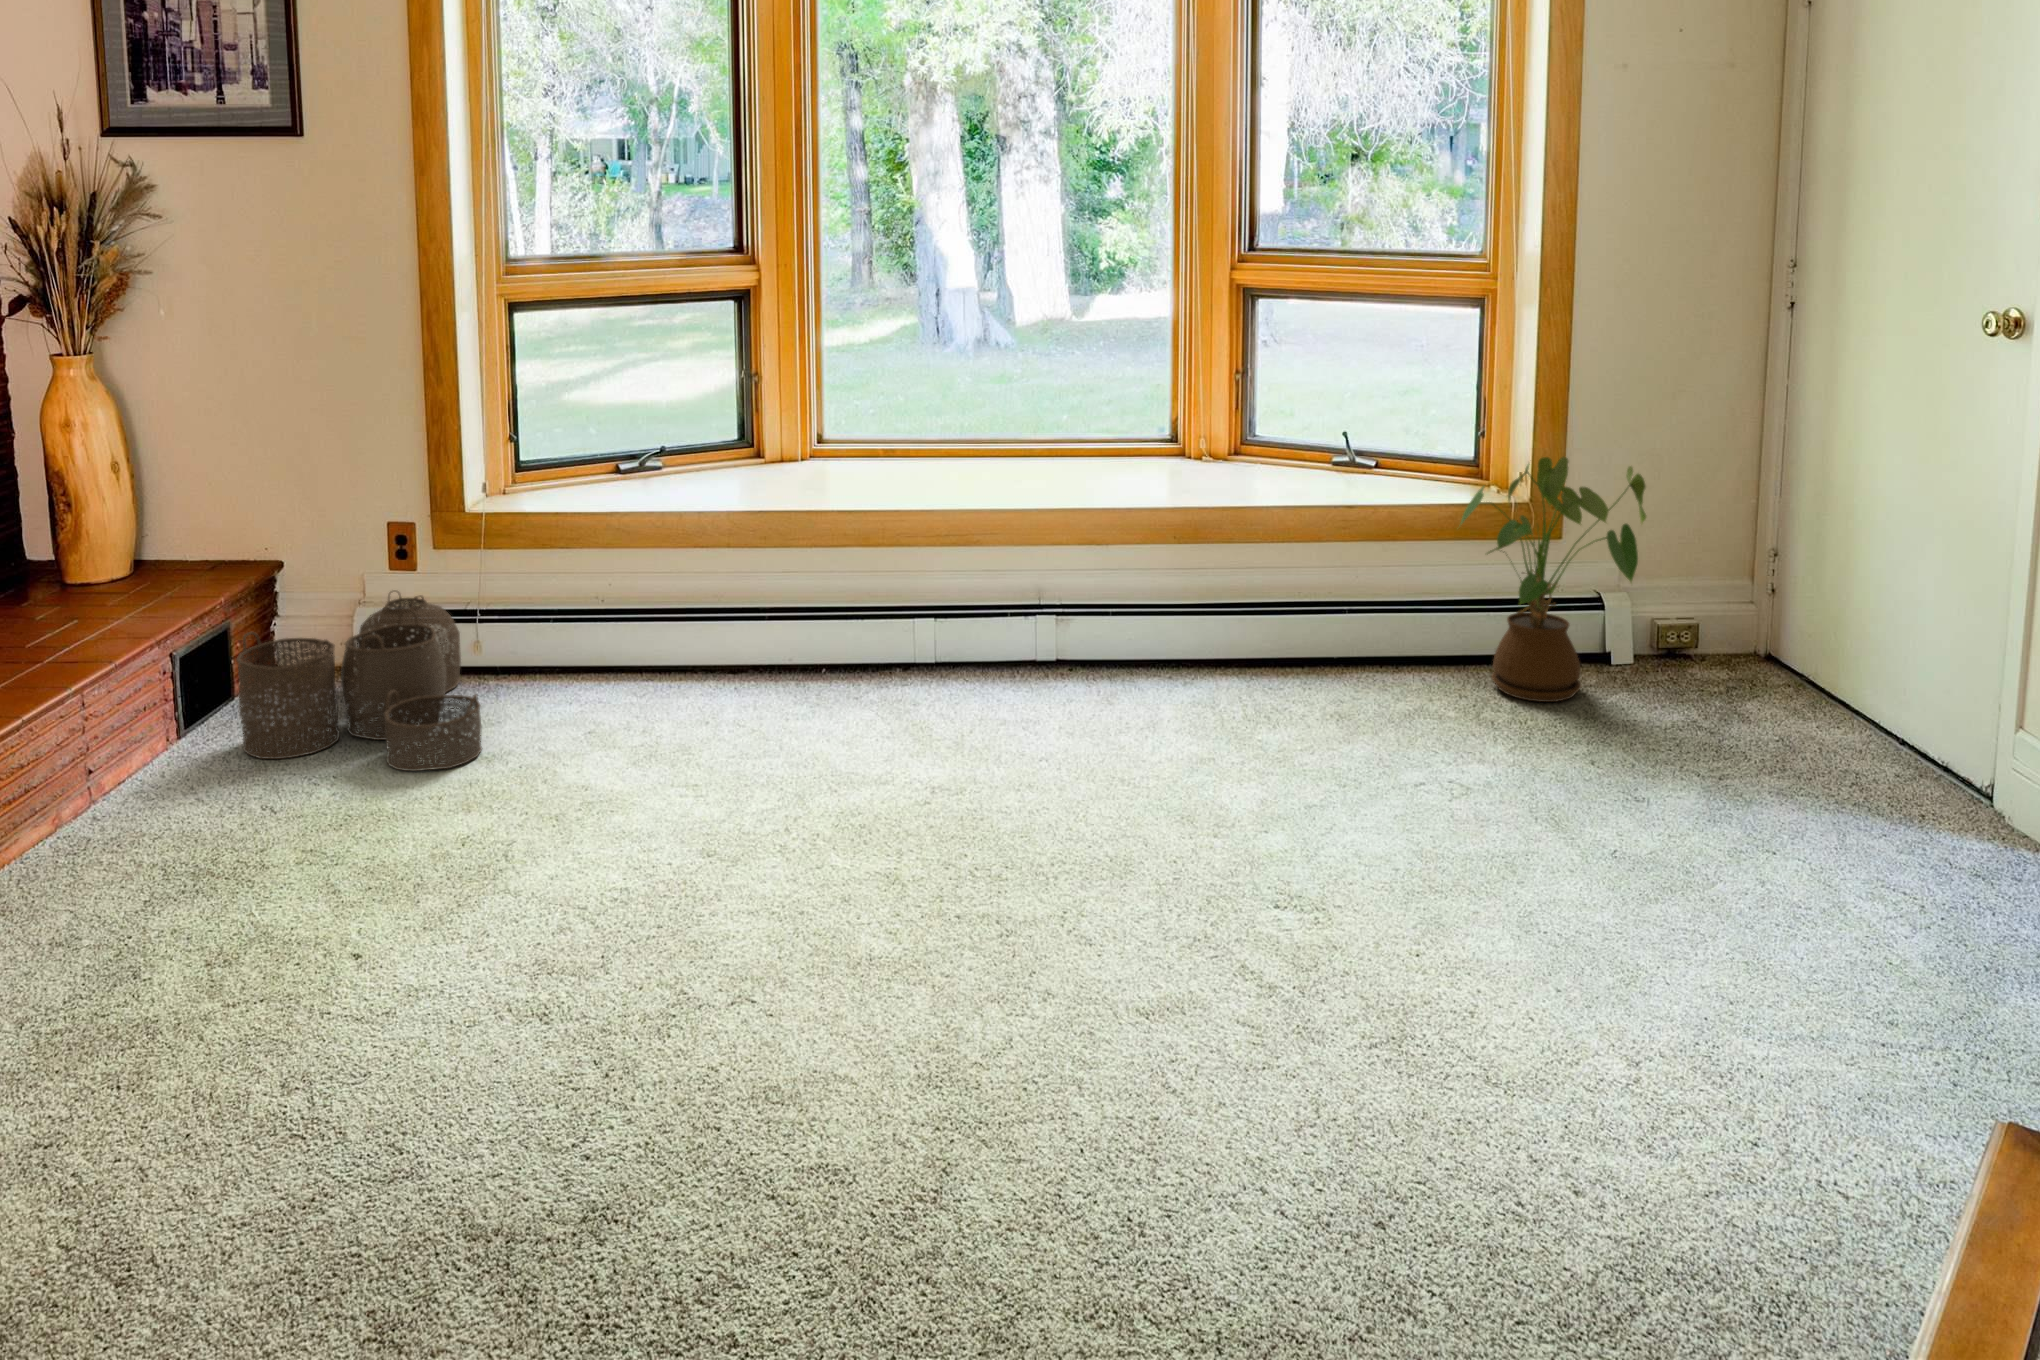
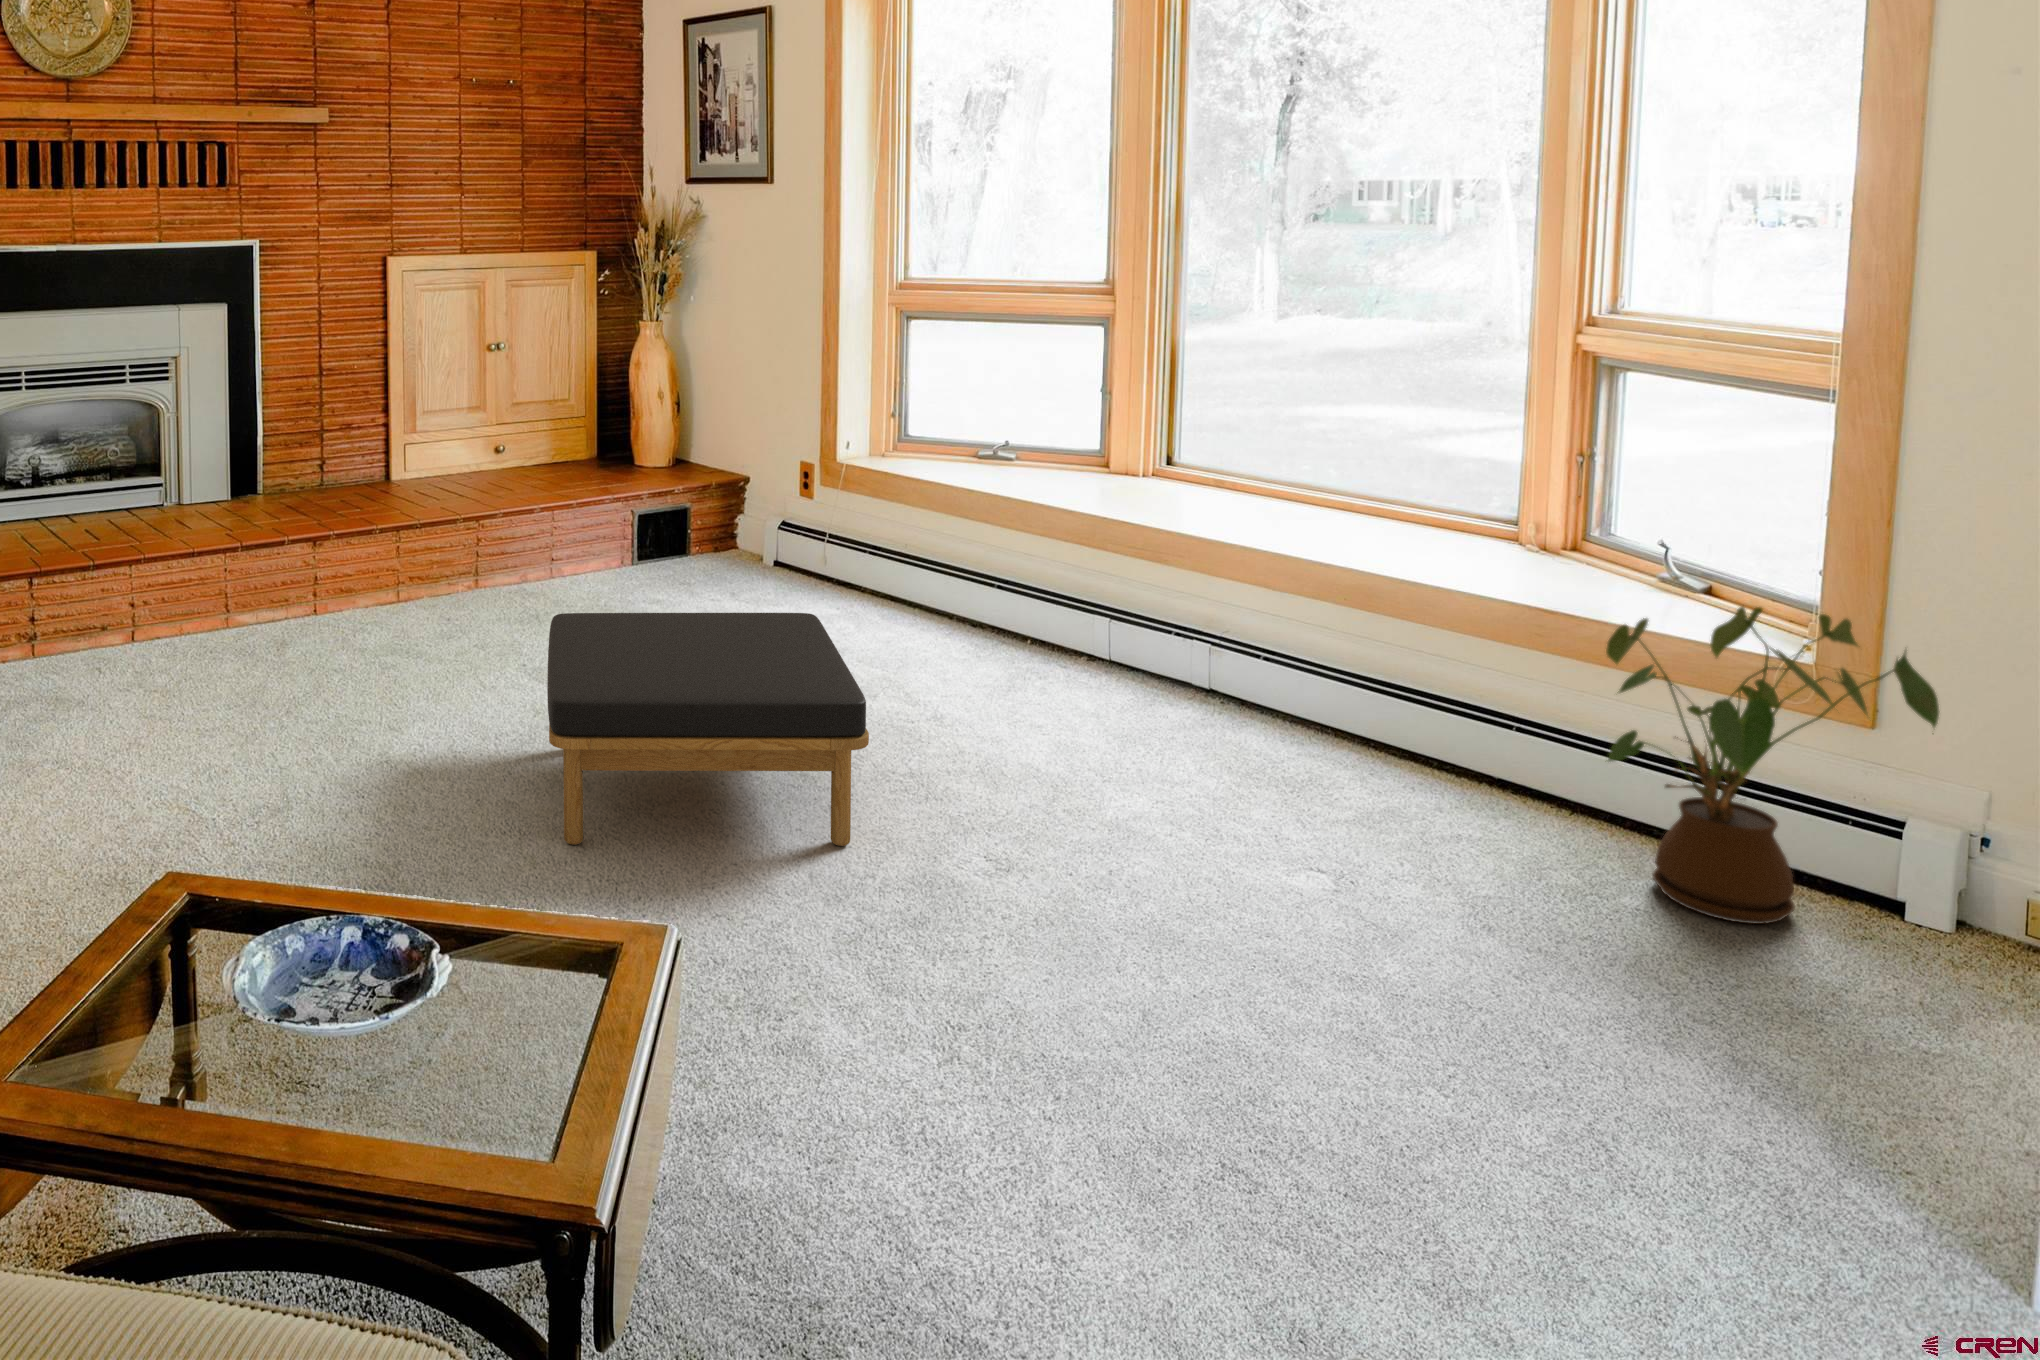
woven basket: present [236,591,482,771] -> none [641,502,814,614]
ottoman: none [662,696,1215,1136] -> present [547,613,869,846]

